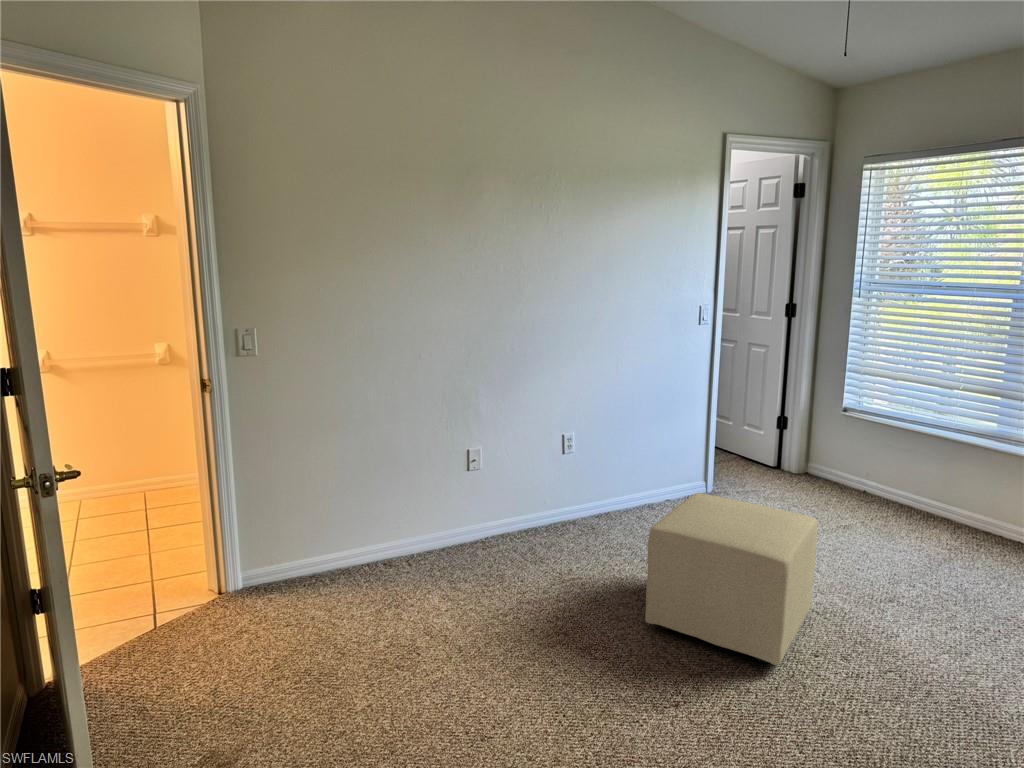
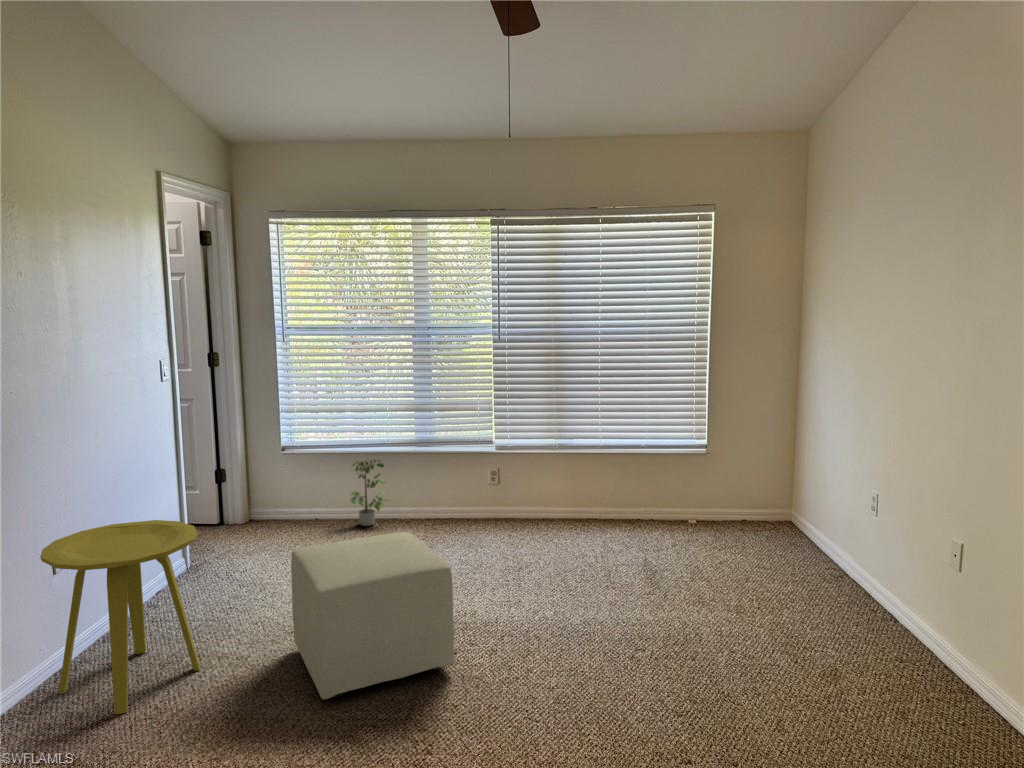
side table: none [534,428,636,561] -> present [40,520,200,714]
potted plant: none [895,440,948,518] -> present [351,459,390,526]

